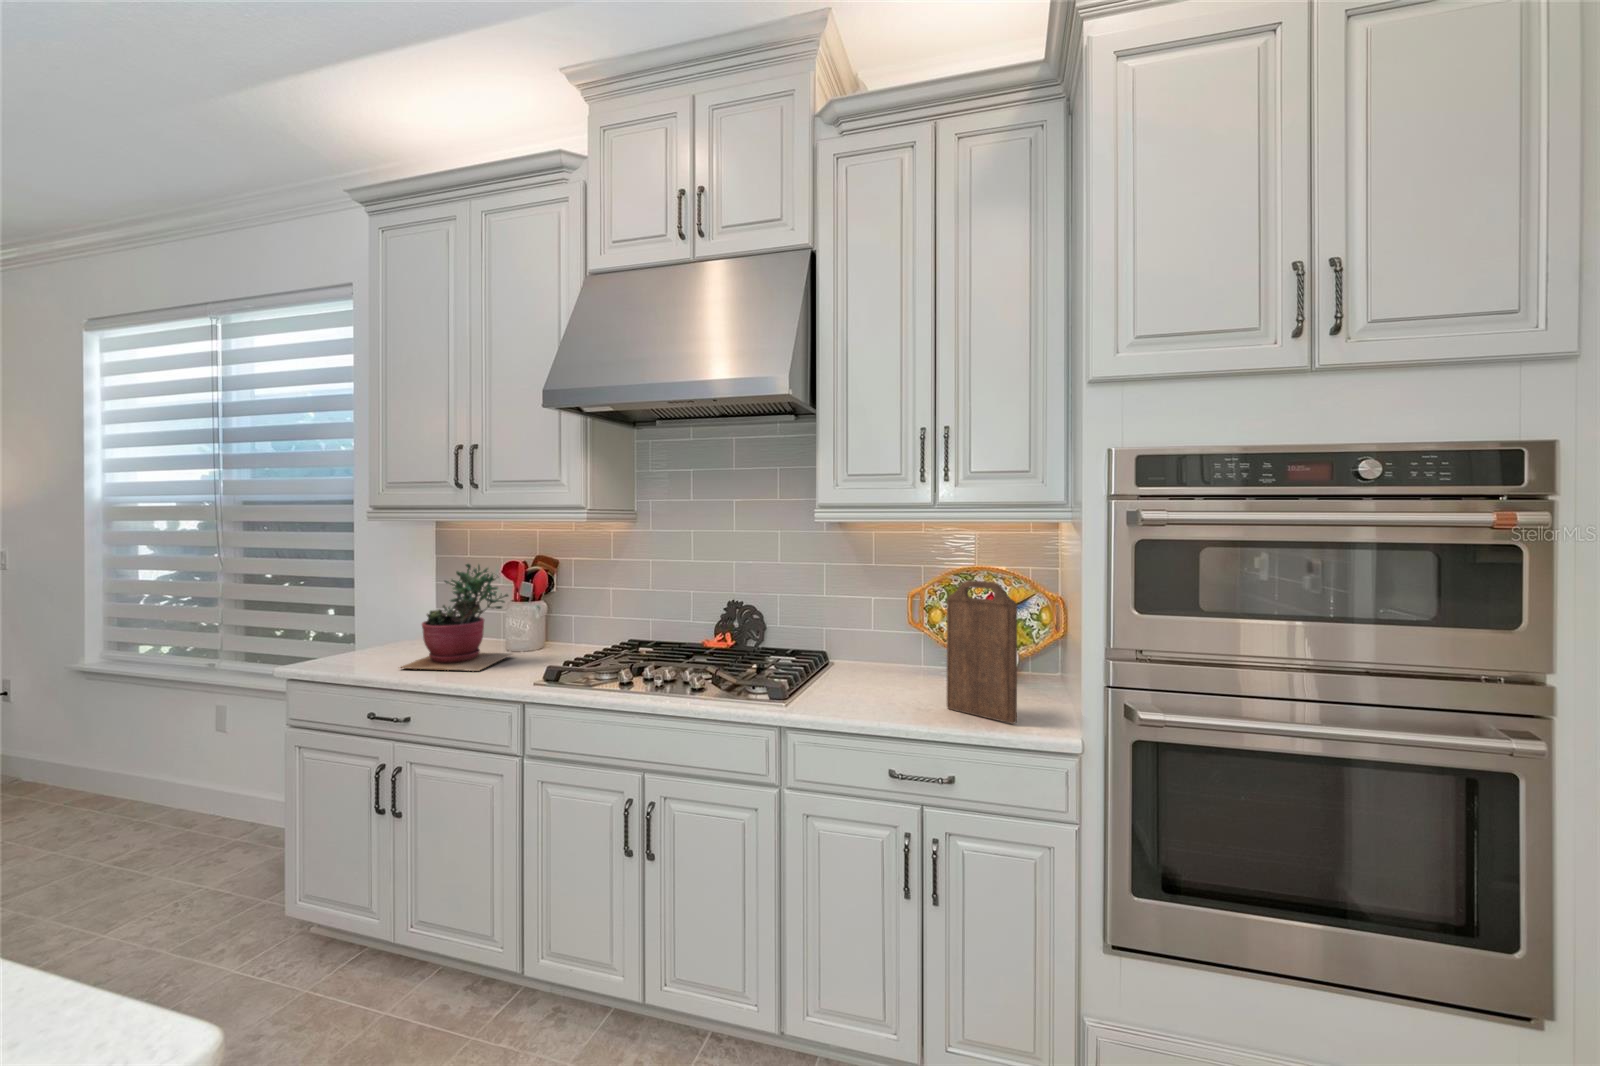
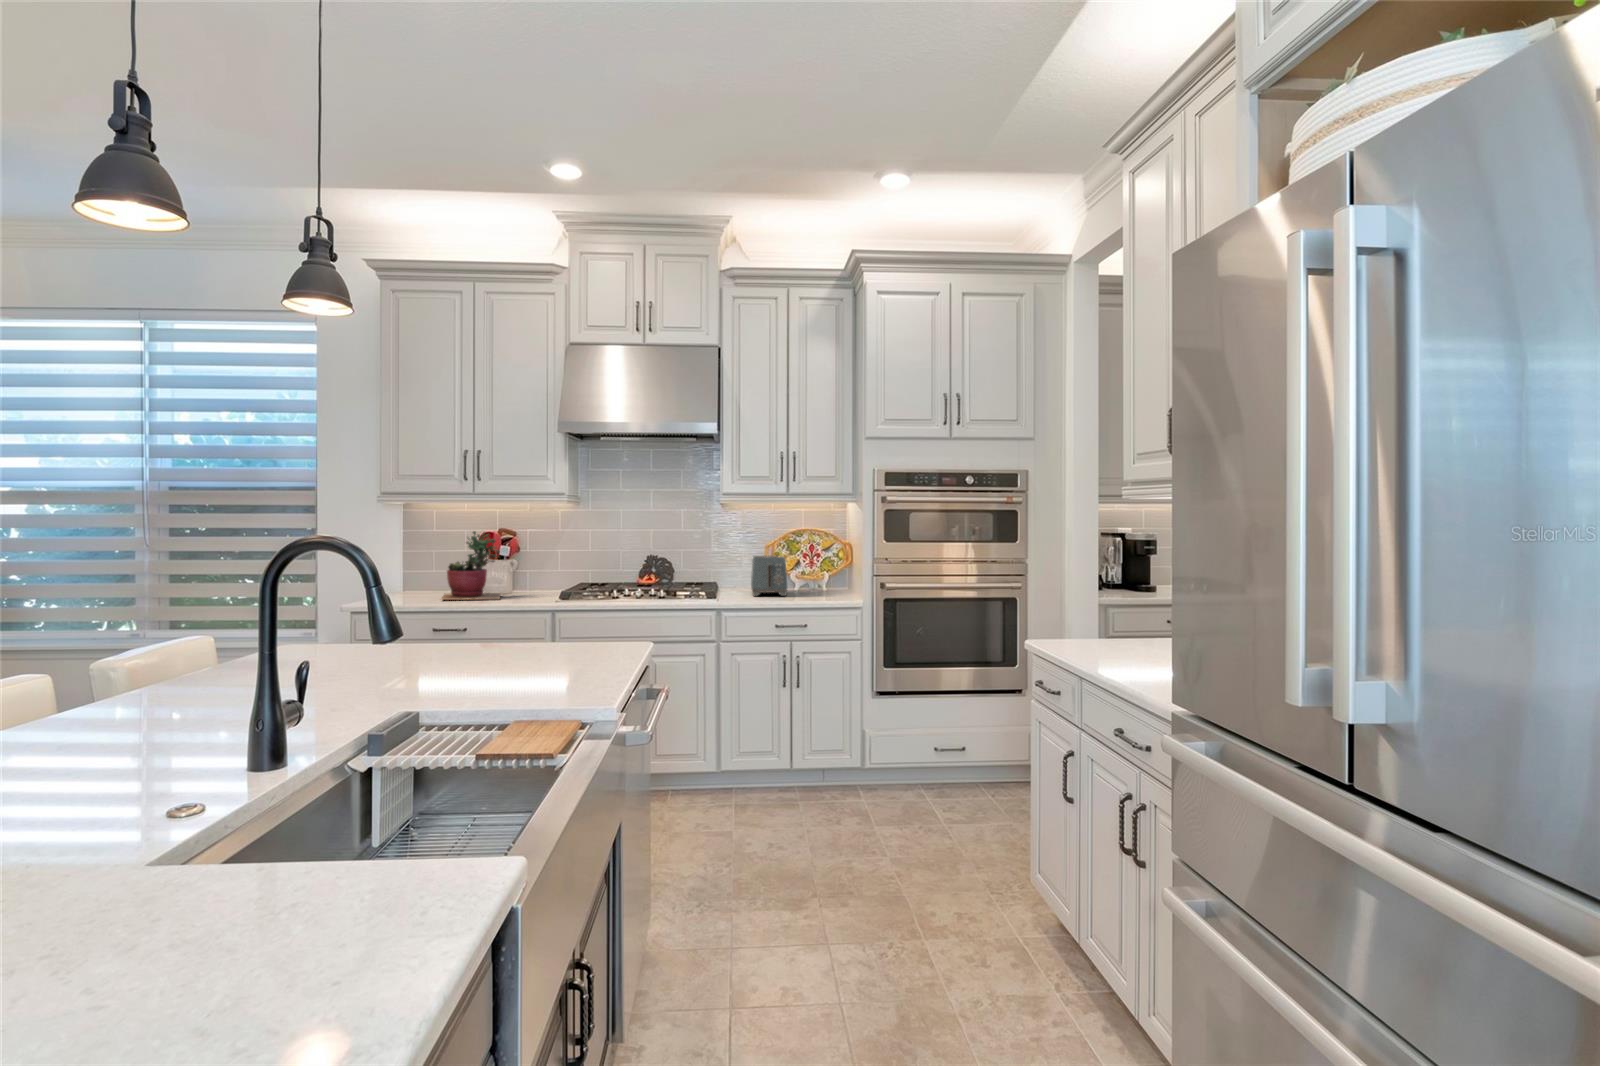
cutting board: present [947,580,1017,724] -> none [798,532,834,600]
toaster: none [864,612,942,698] -> present [751,555,787,596]

